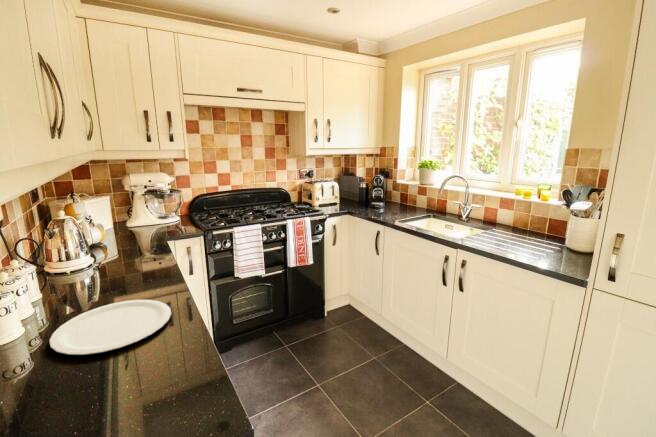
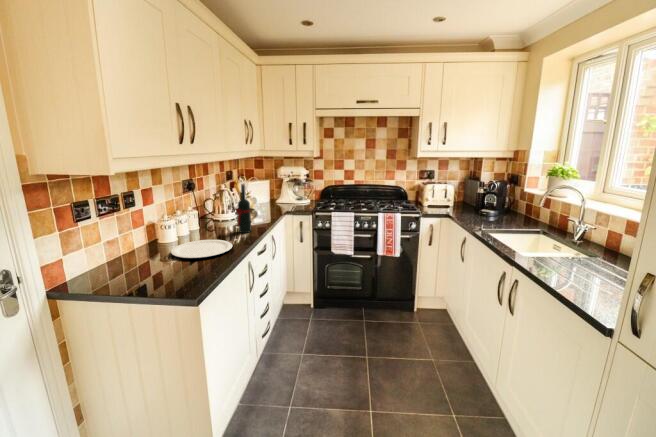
wine bottle: none [125,203,153,281] -> present [236,184,252,233]

